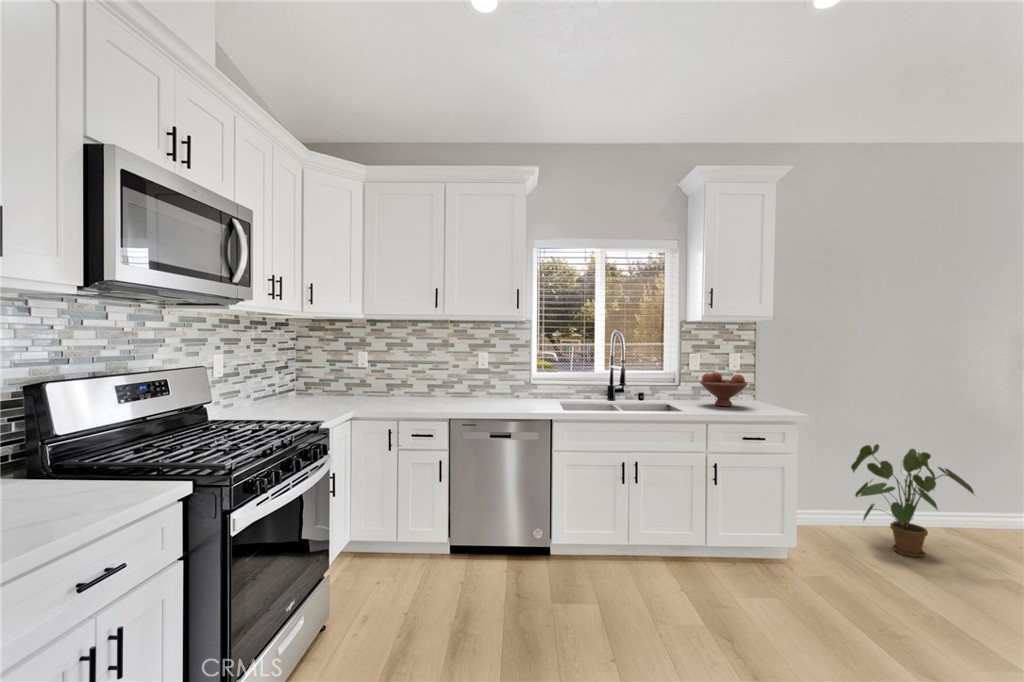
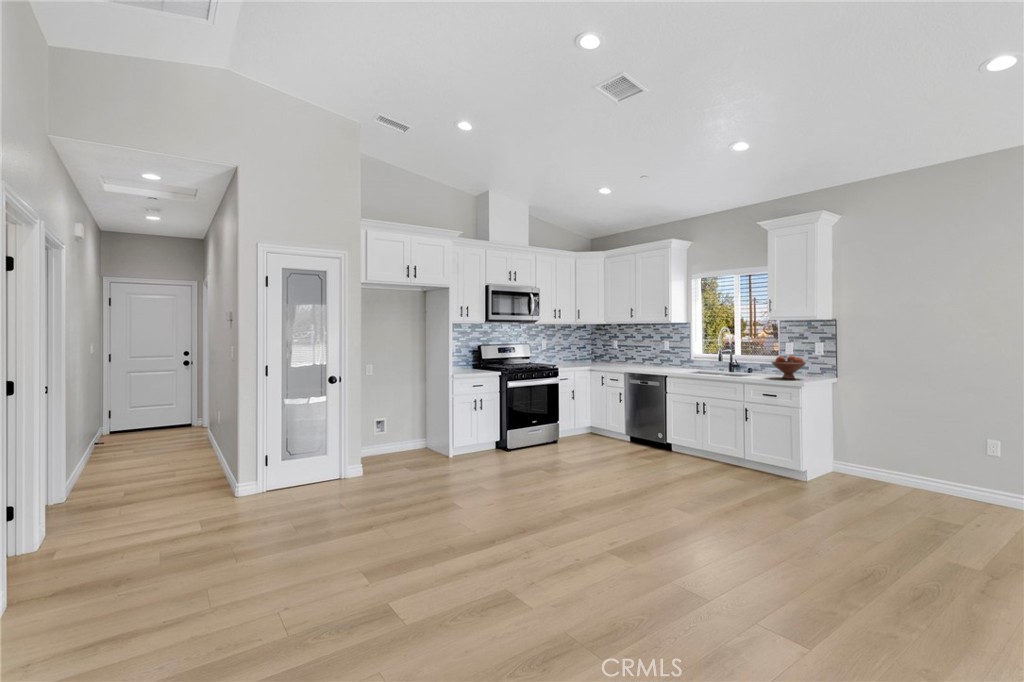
house plant: present [851,444,974,557] -> none [874,420,982,506]

